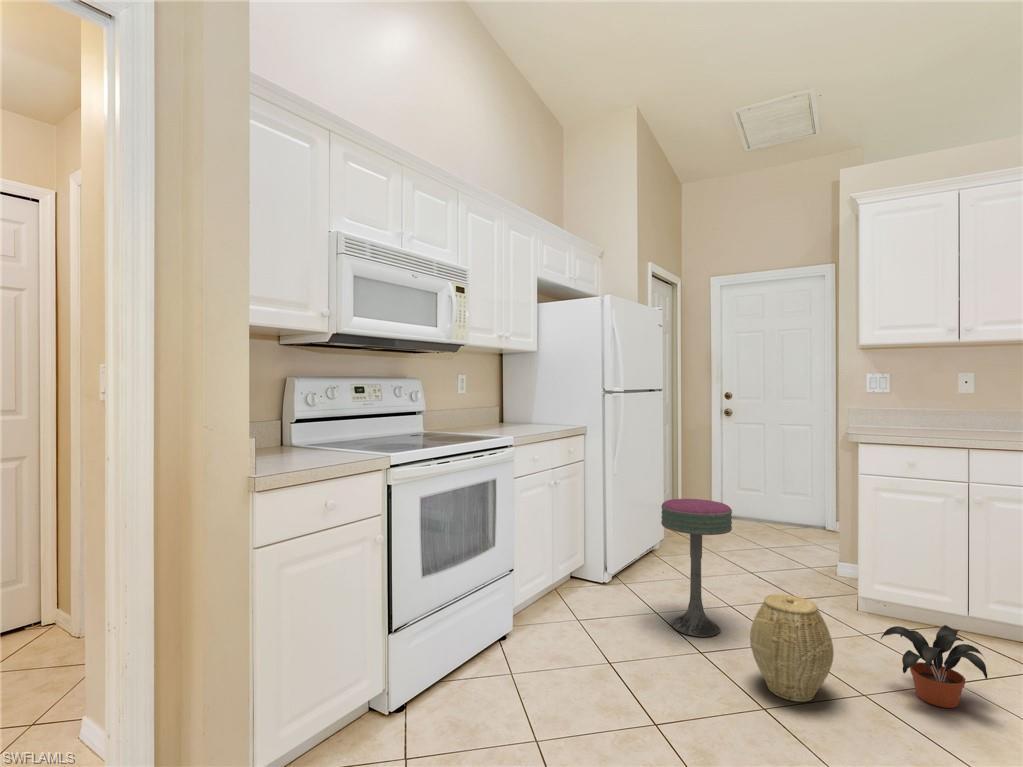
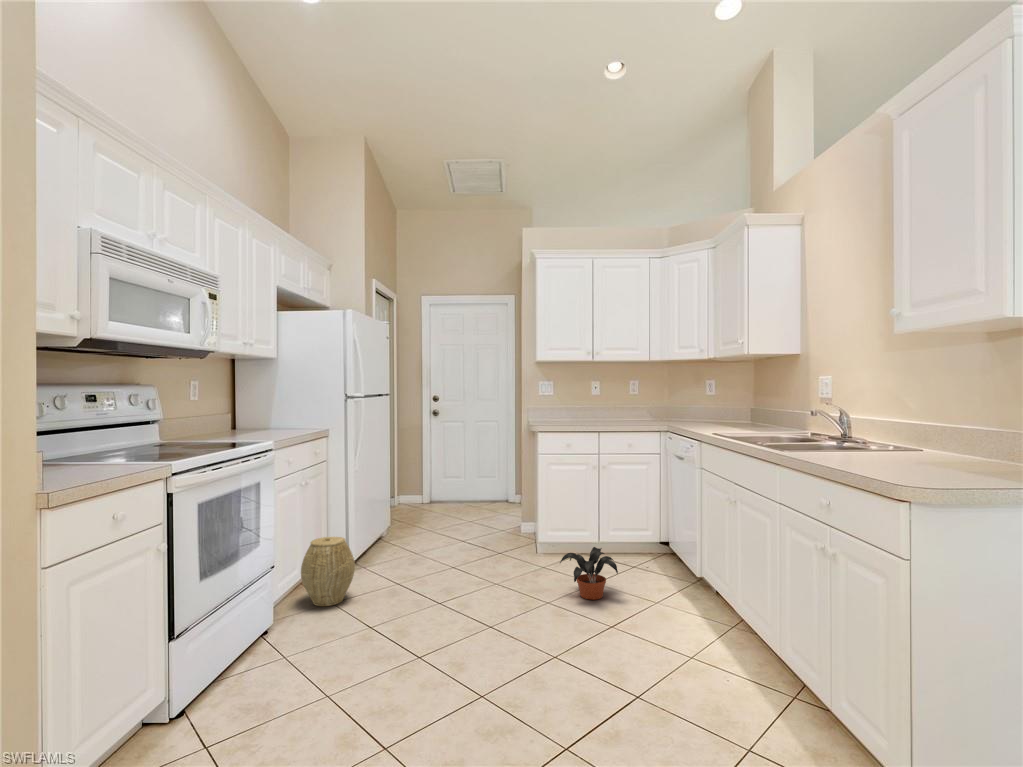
bar stool: present [661,499,732,637] -> none [404,483,459,593]
woven basket: present [750,594,834,702] -> present [301,537,355,606]

